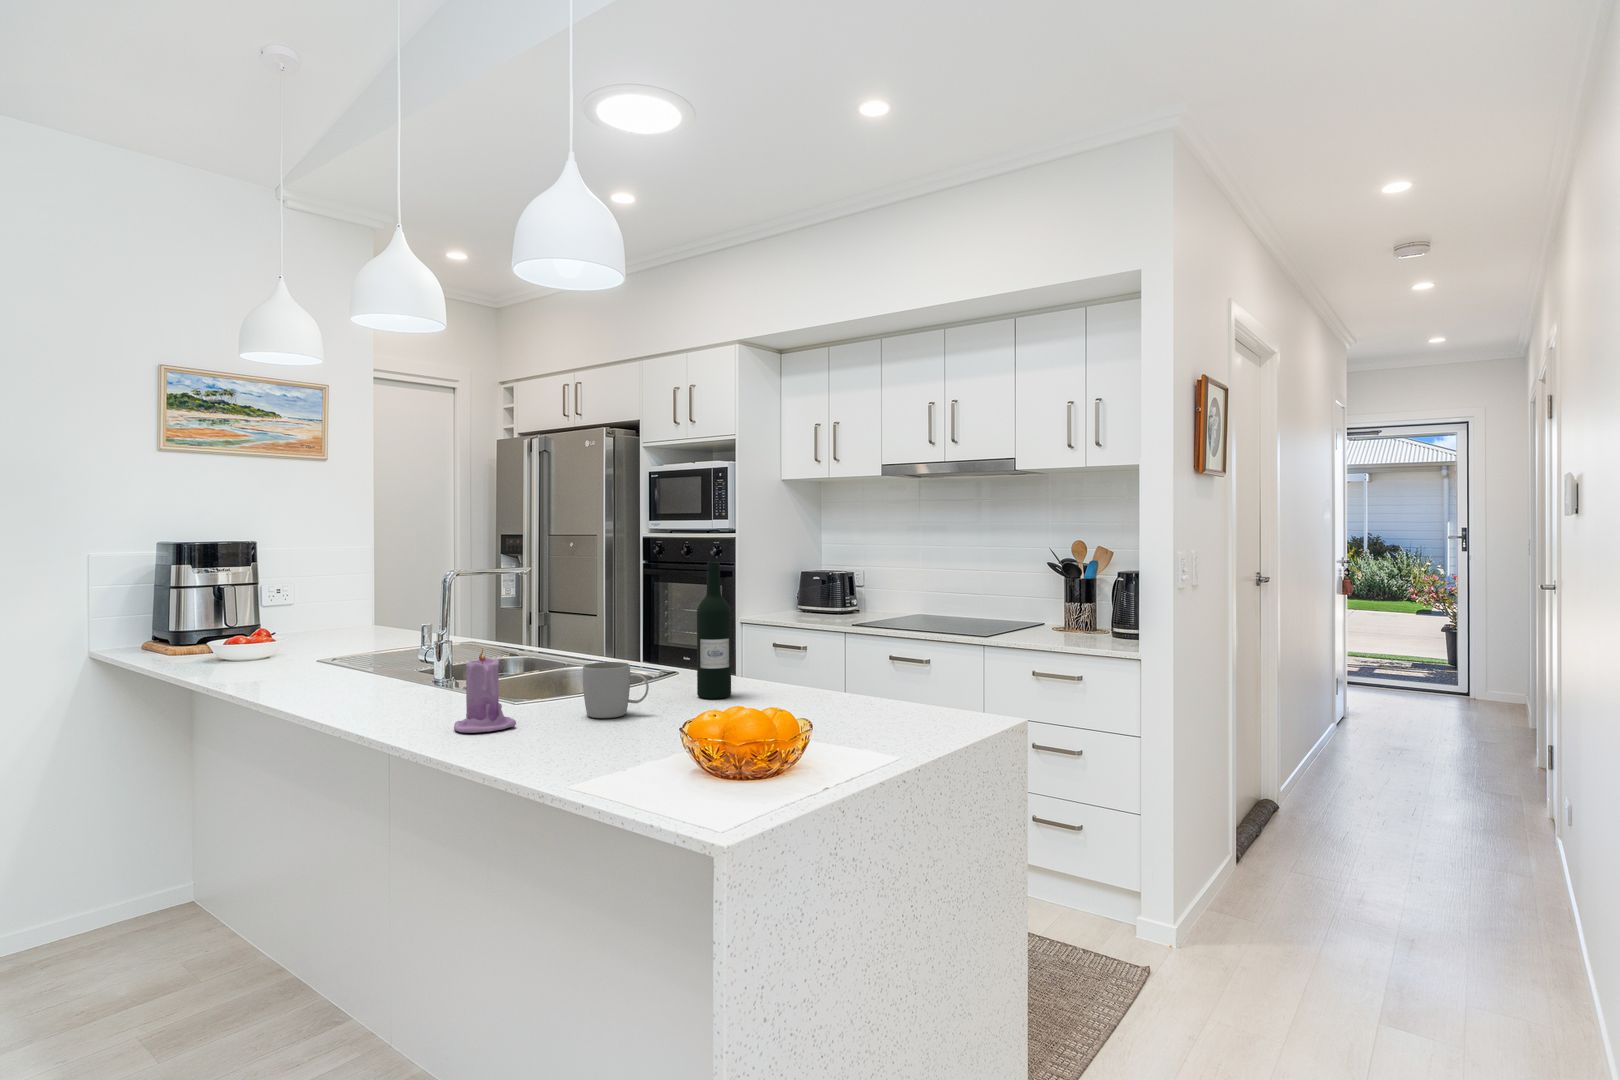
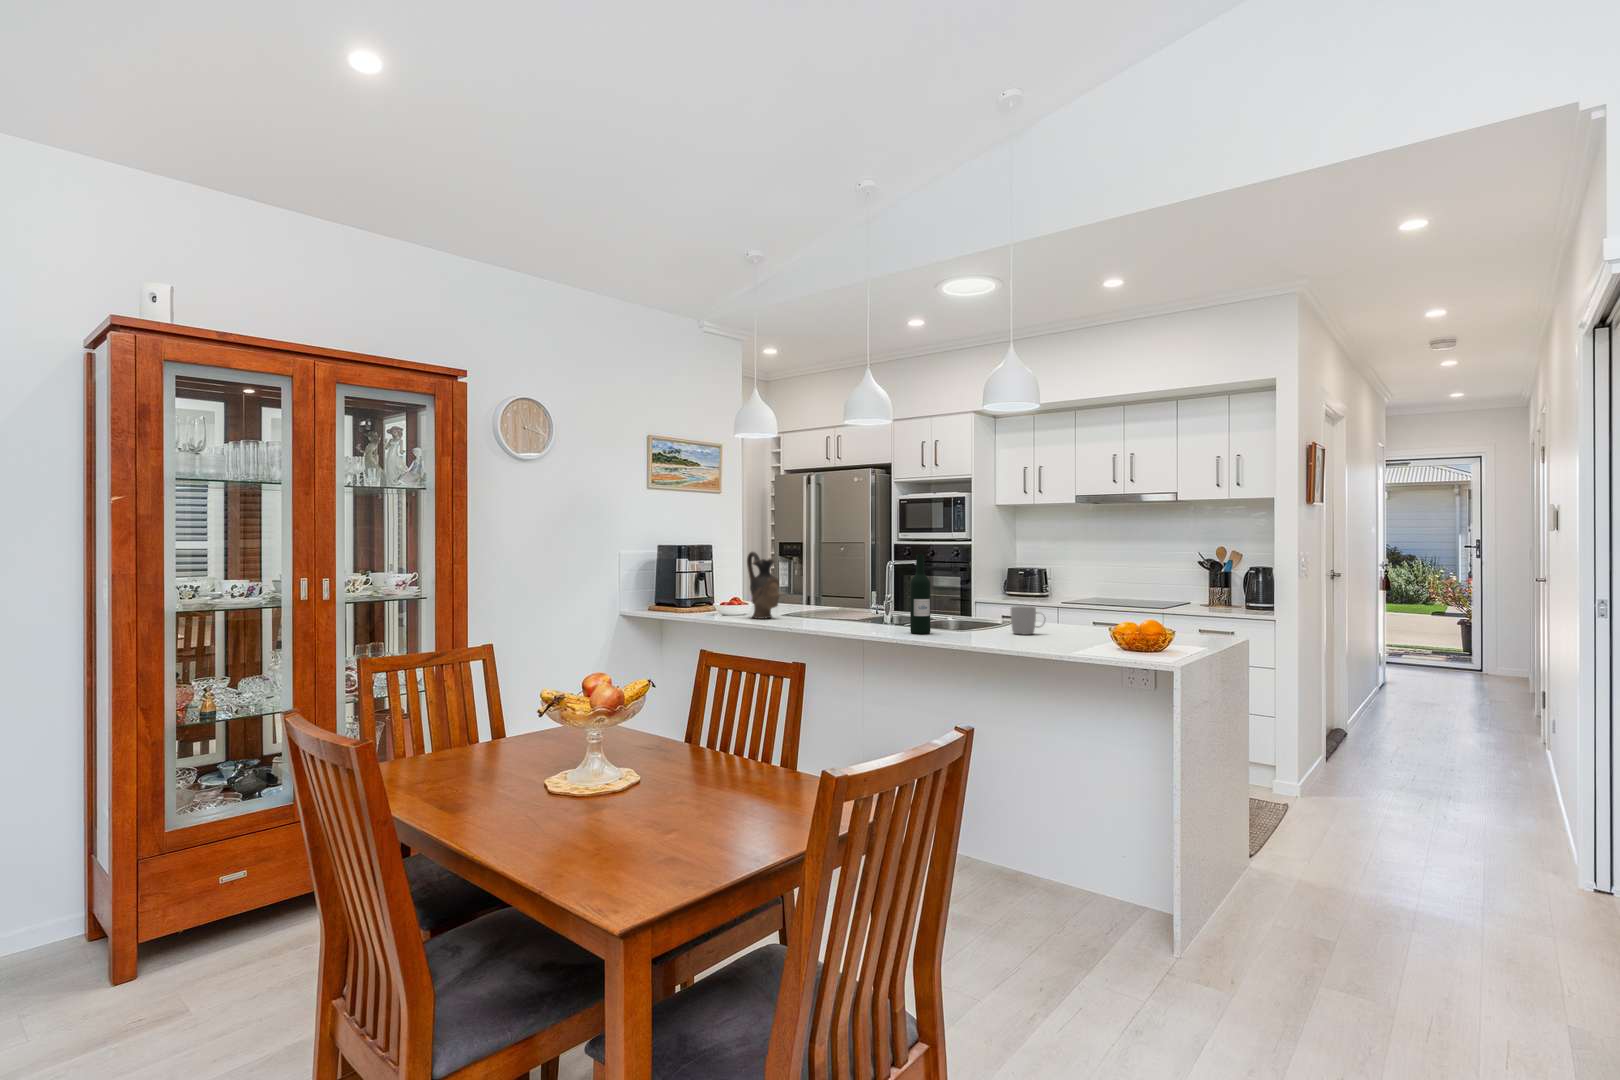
ceramic pitcher: none [229,555,287,672] -> present [747,552,779,619]
wine bottle: present [697,562,731,699] -> present [910,554,930,634]
candle: present [454,648,516,733] -> none [958,596,990,638]

